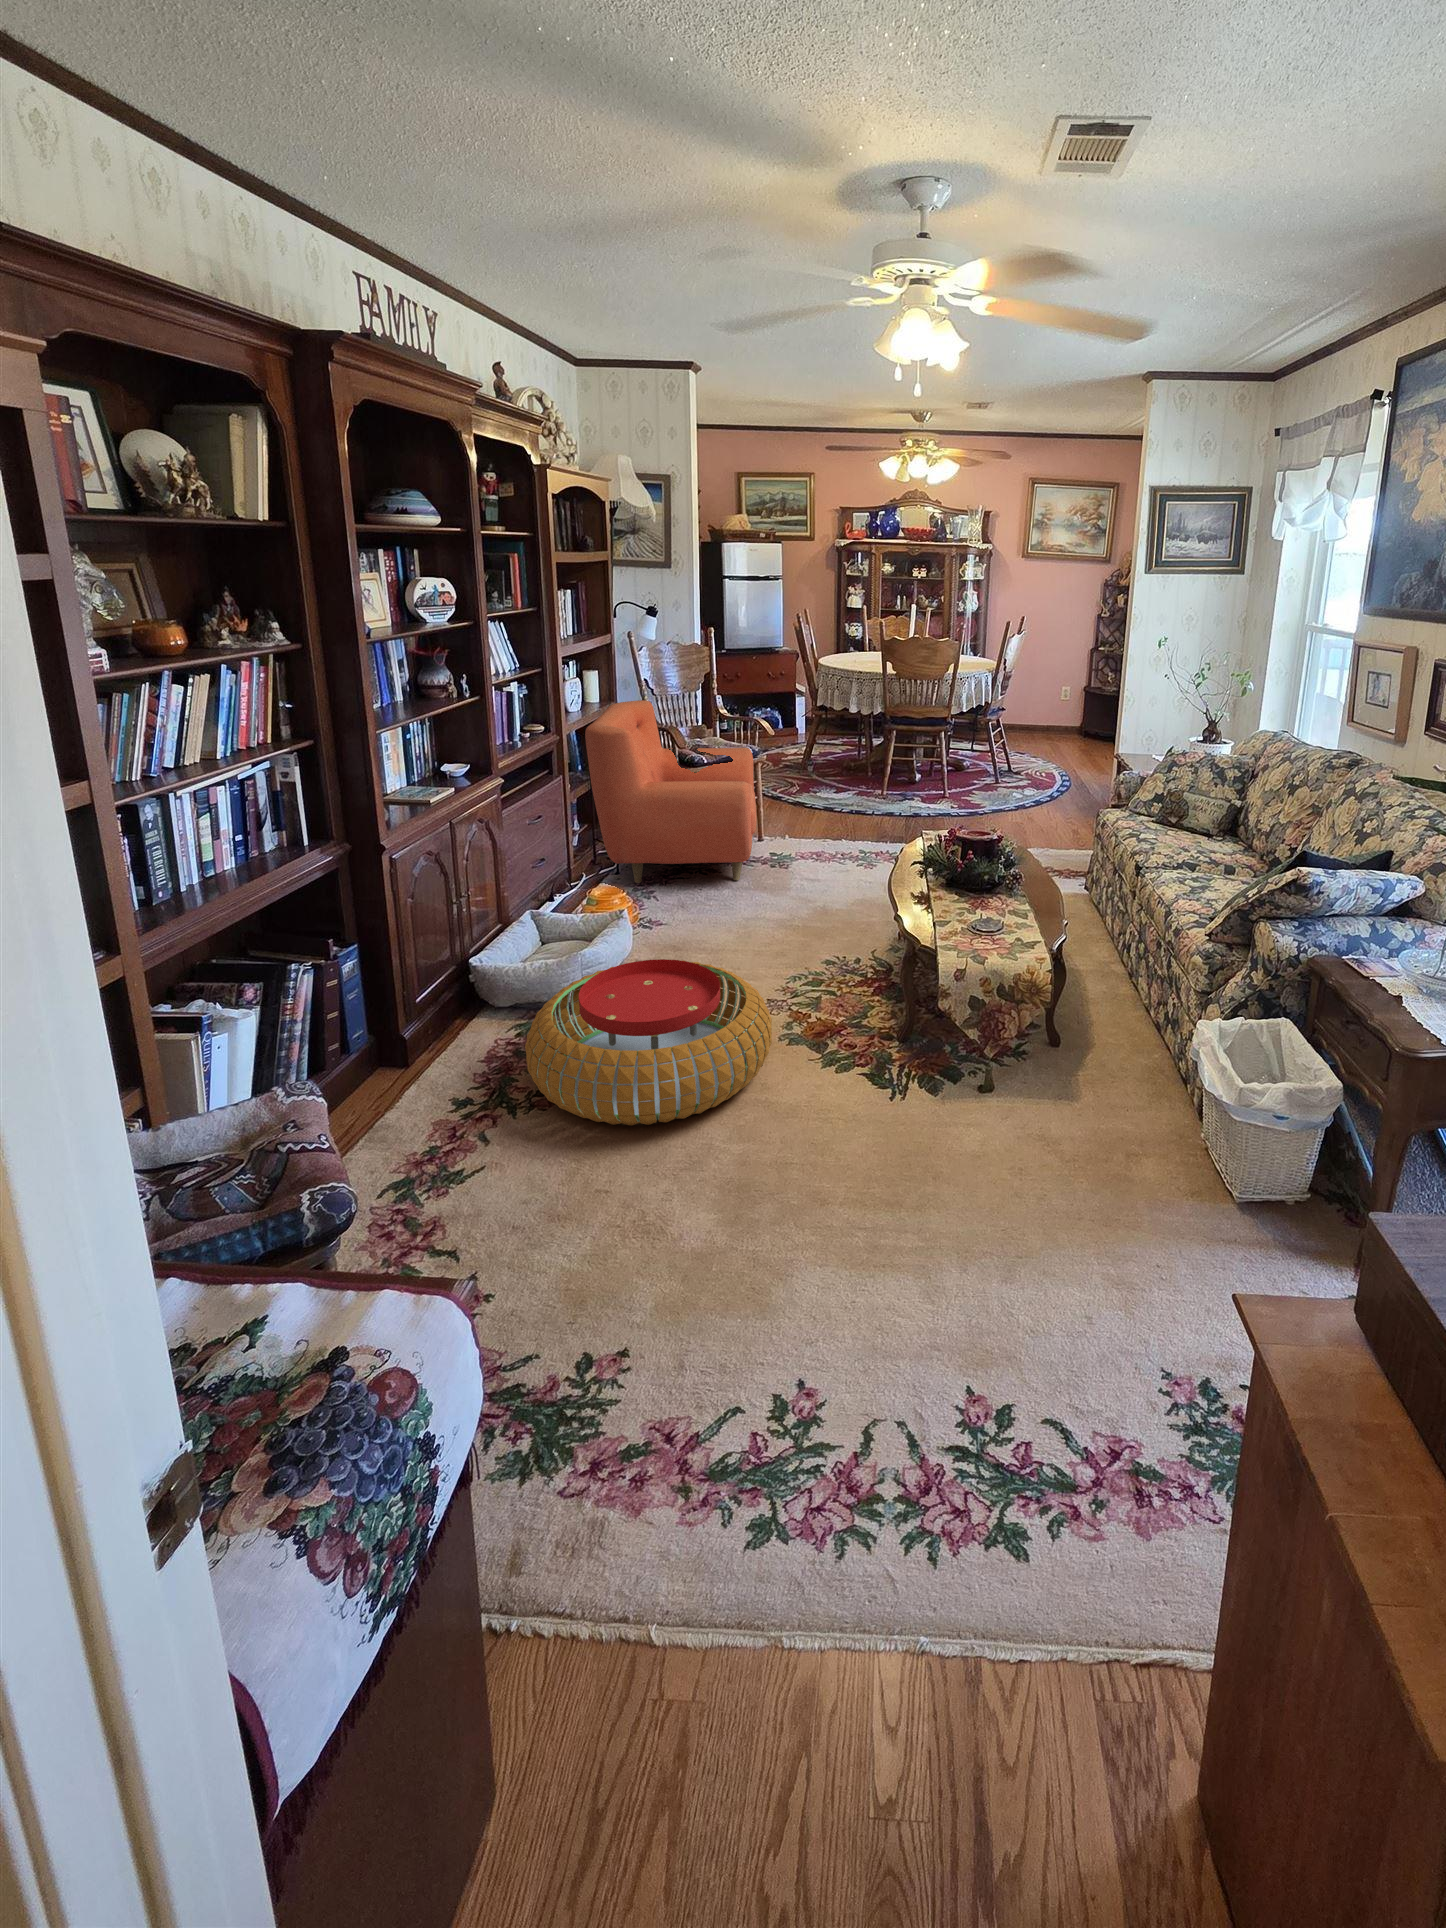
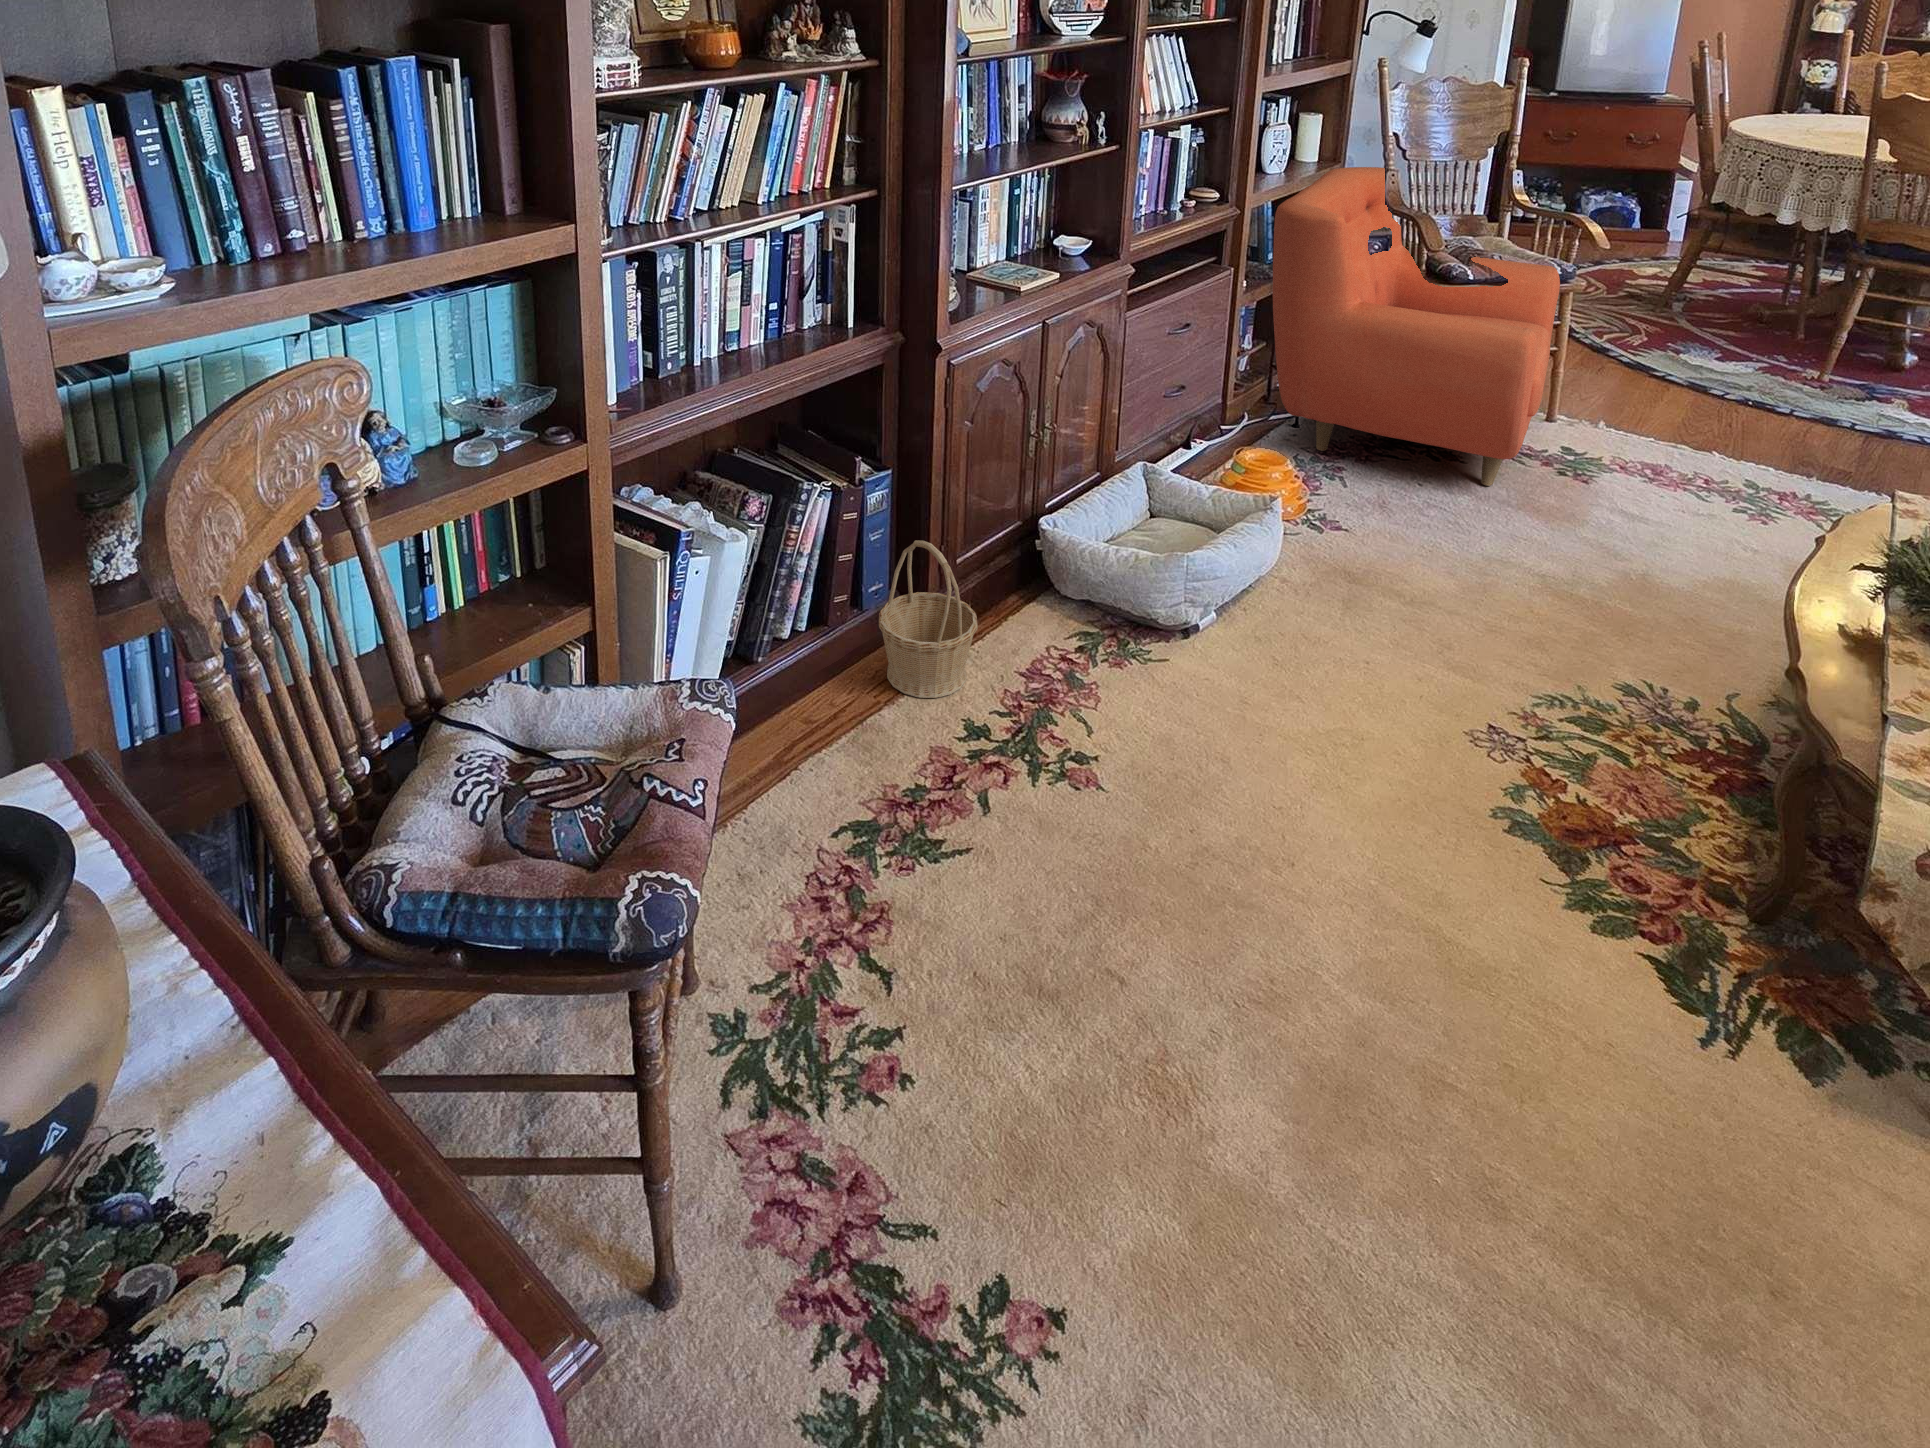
pouf: present [525,959,772,1126] -> none [1069,595,1483,901]
basket: none [365,986,445,1100] -> present [879,540,978,698]

